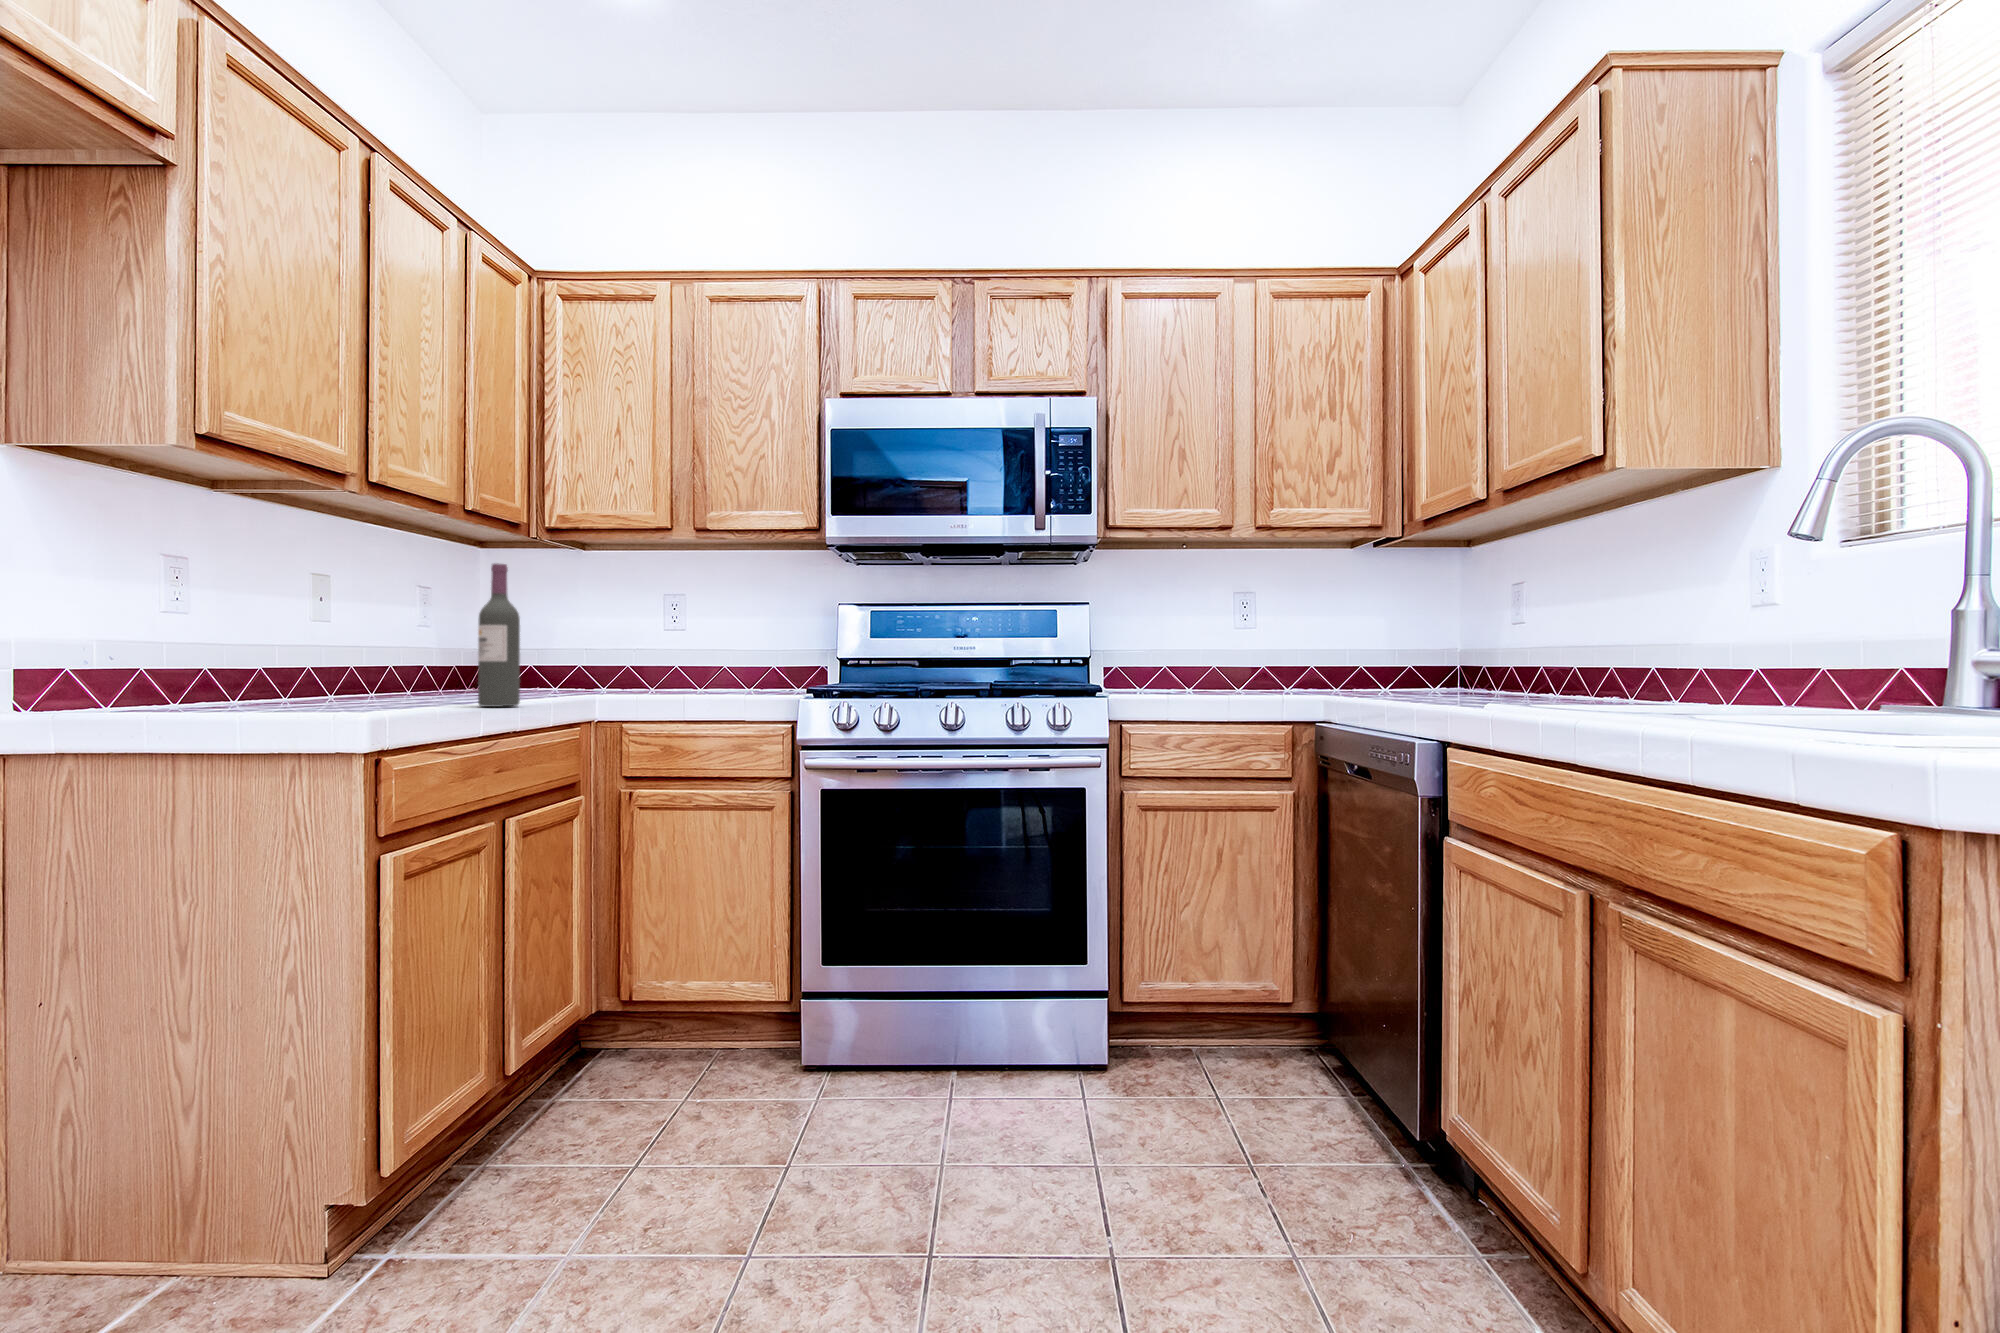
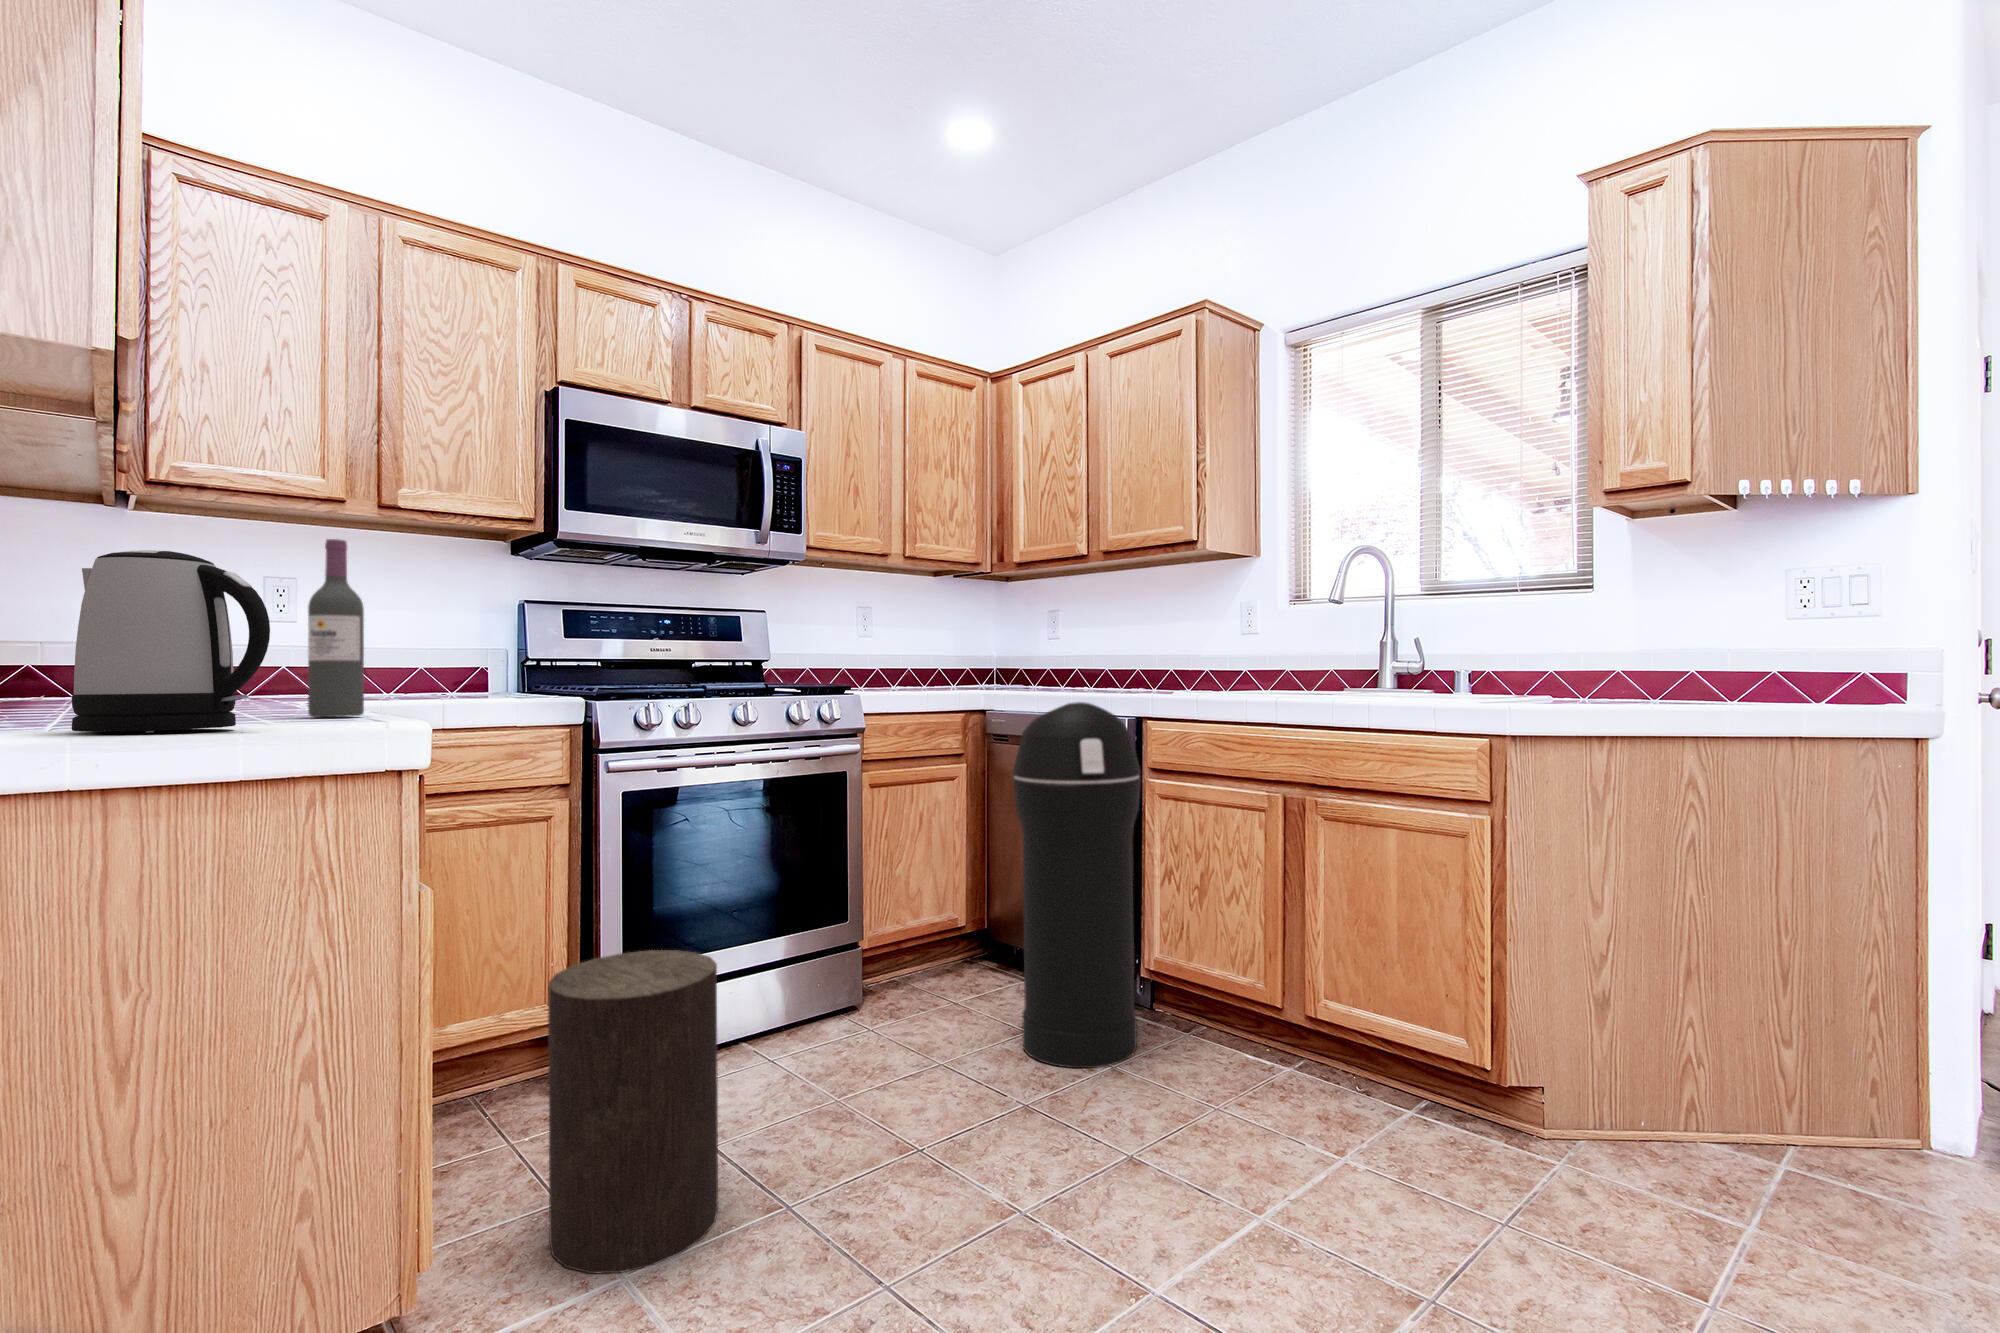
kettle: none [181,586,294,715] -> present [72,550,270,733]
trash can: none [1186,720,1378,1259] -> present [1013,702,1141,1068]
stool: none [564,943,727,1254] -> present [548,950,718,1274]

